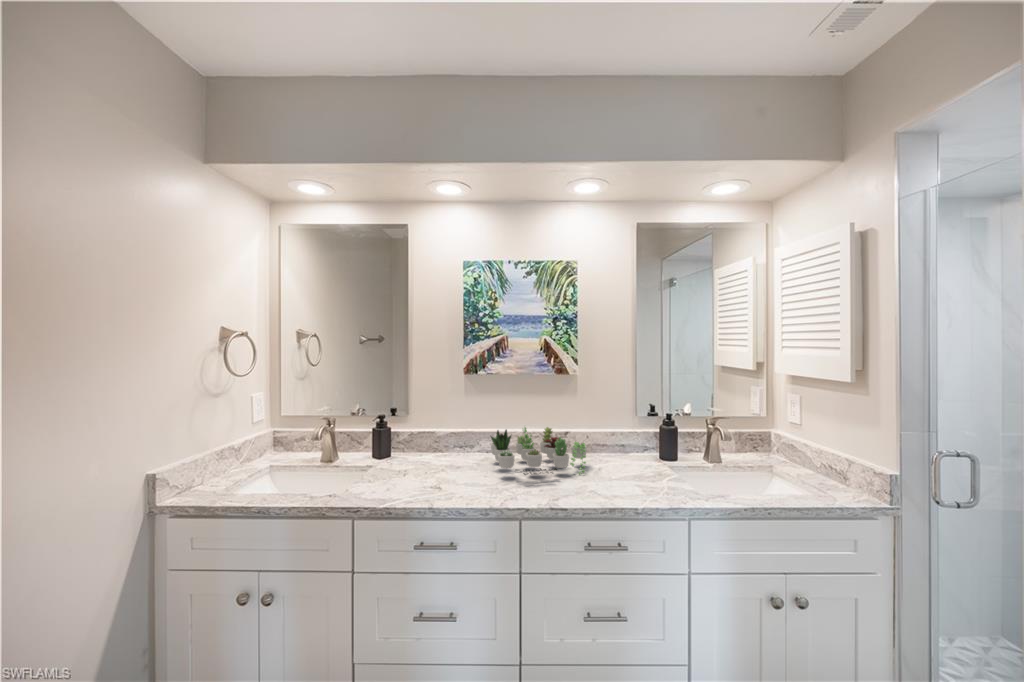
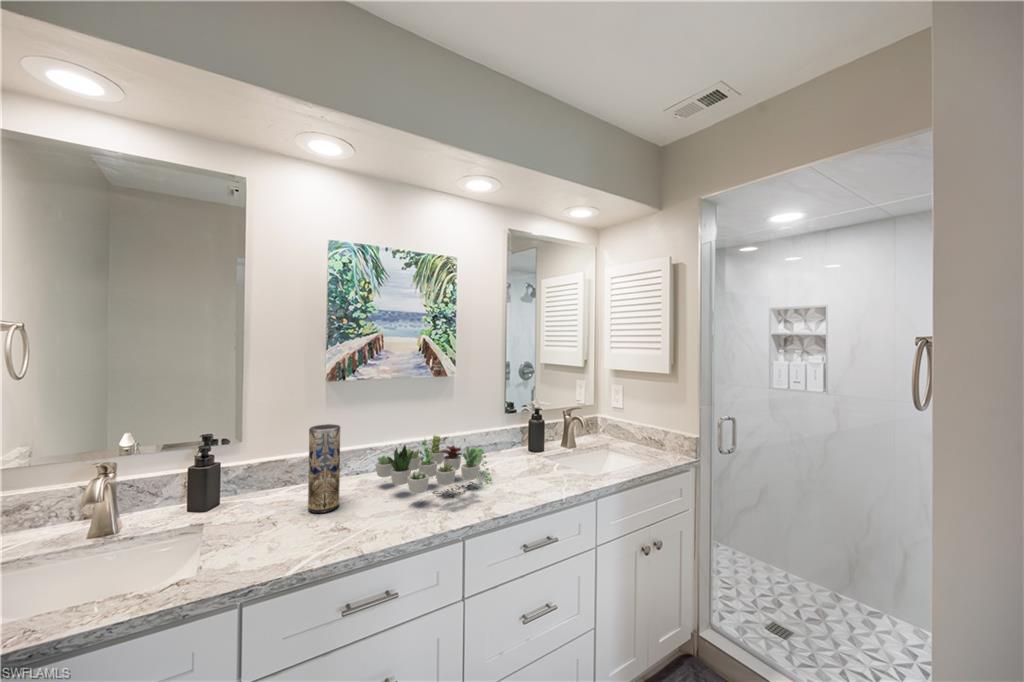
vase: none [434,406,456,471] -> present [308,424,340,513]

